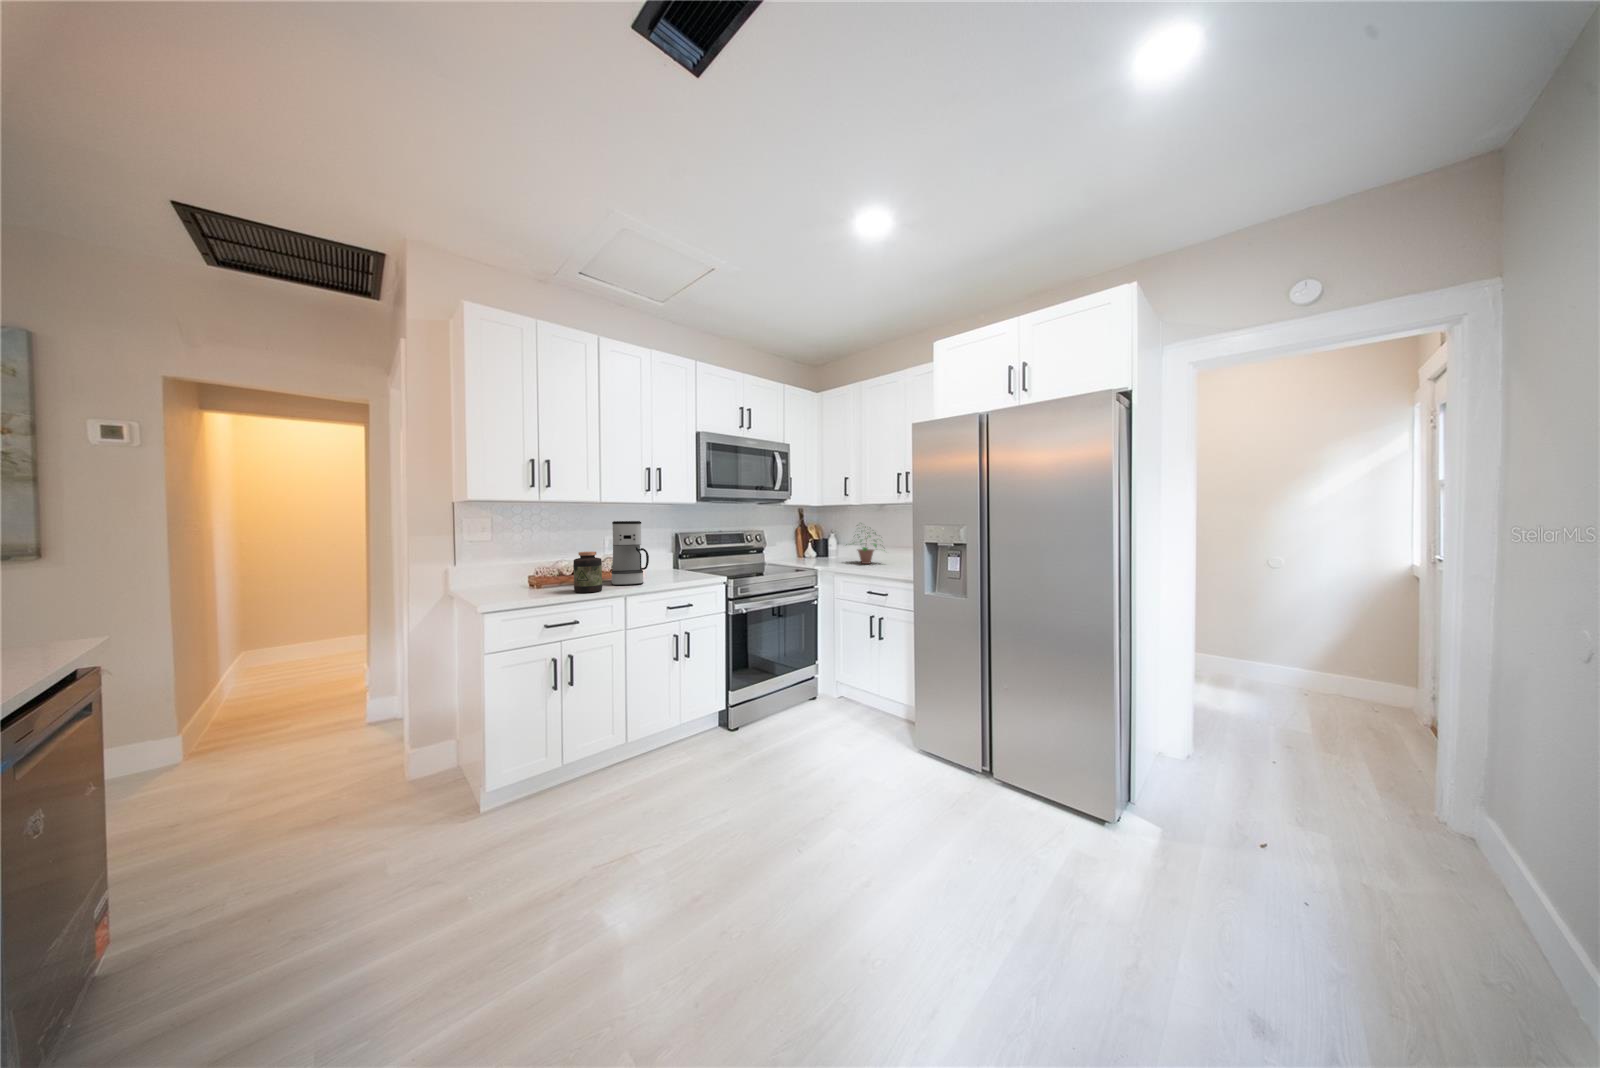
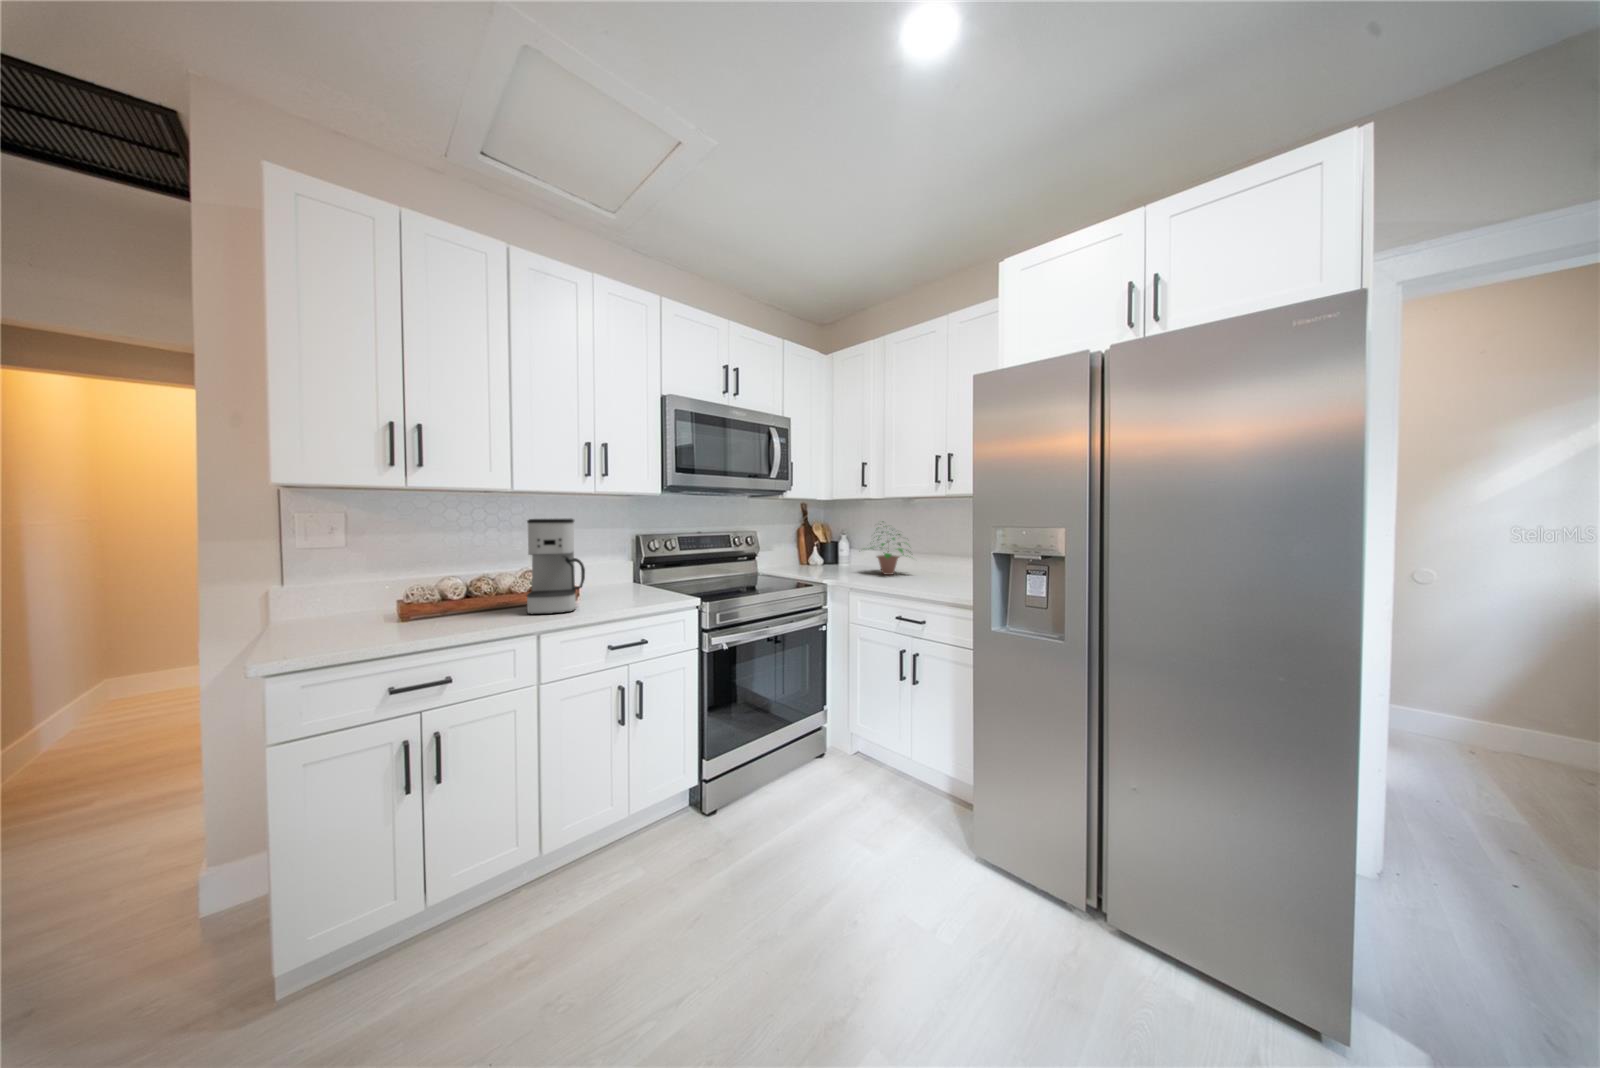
jar: present [574,552,602,593] -> none [455,565,503,631]

